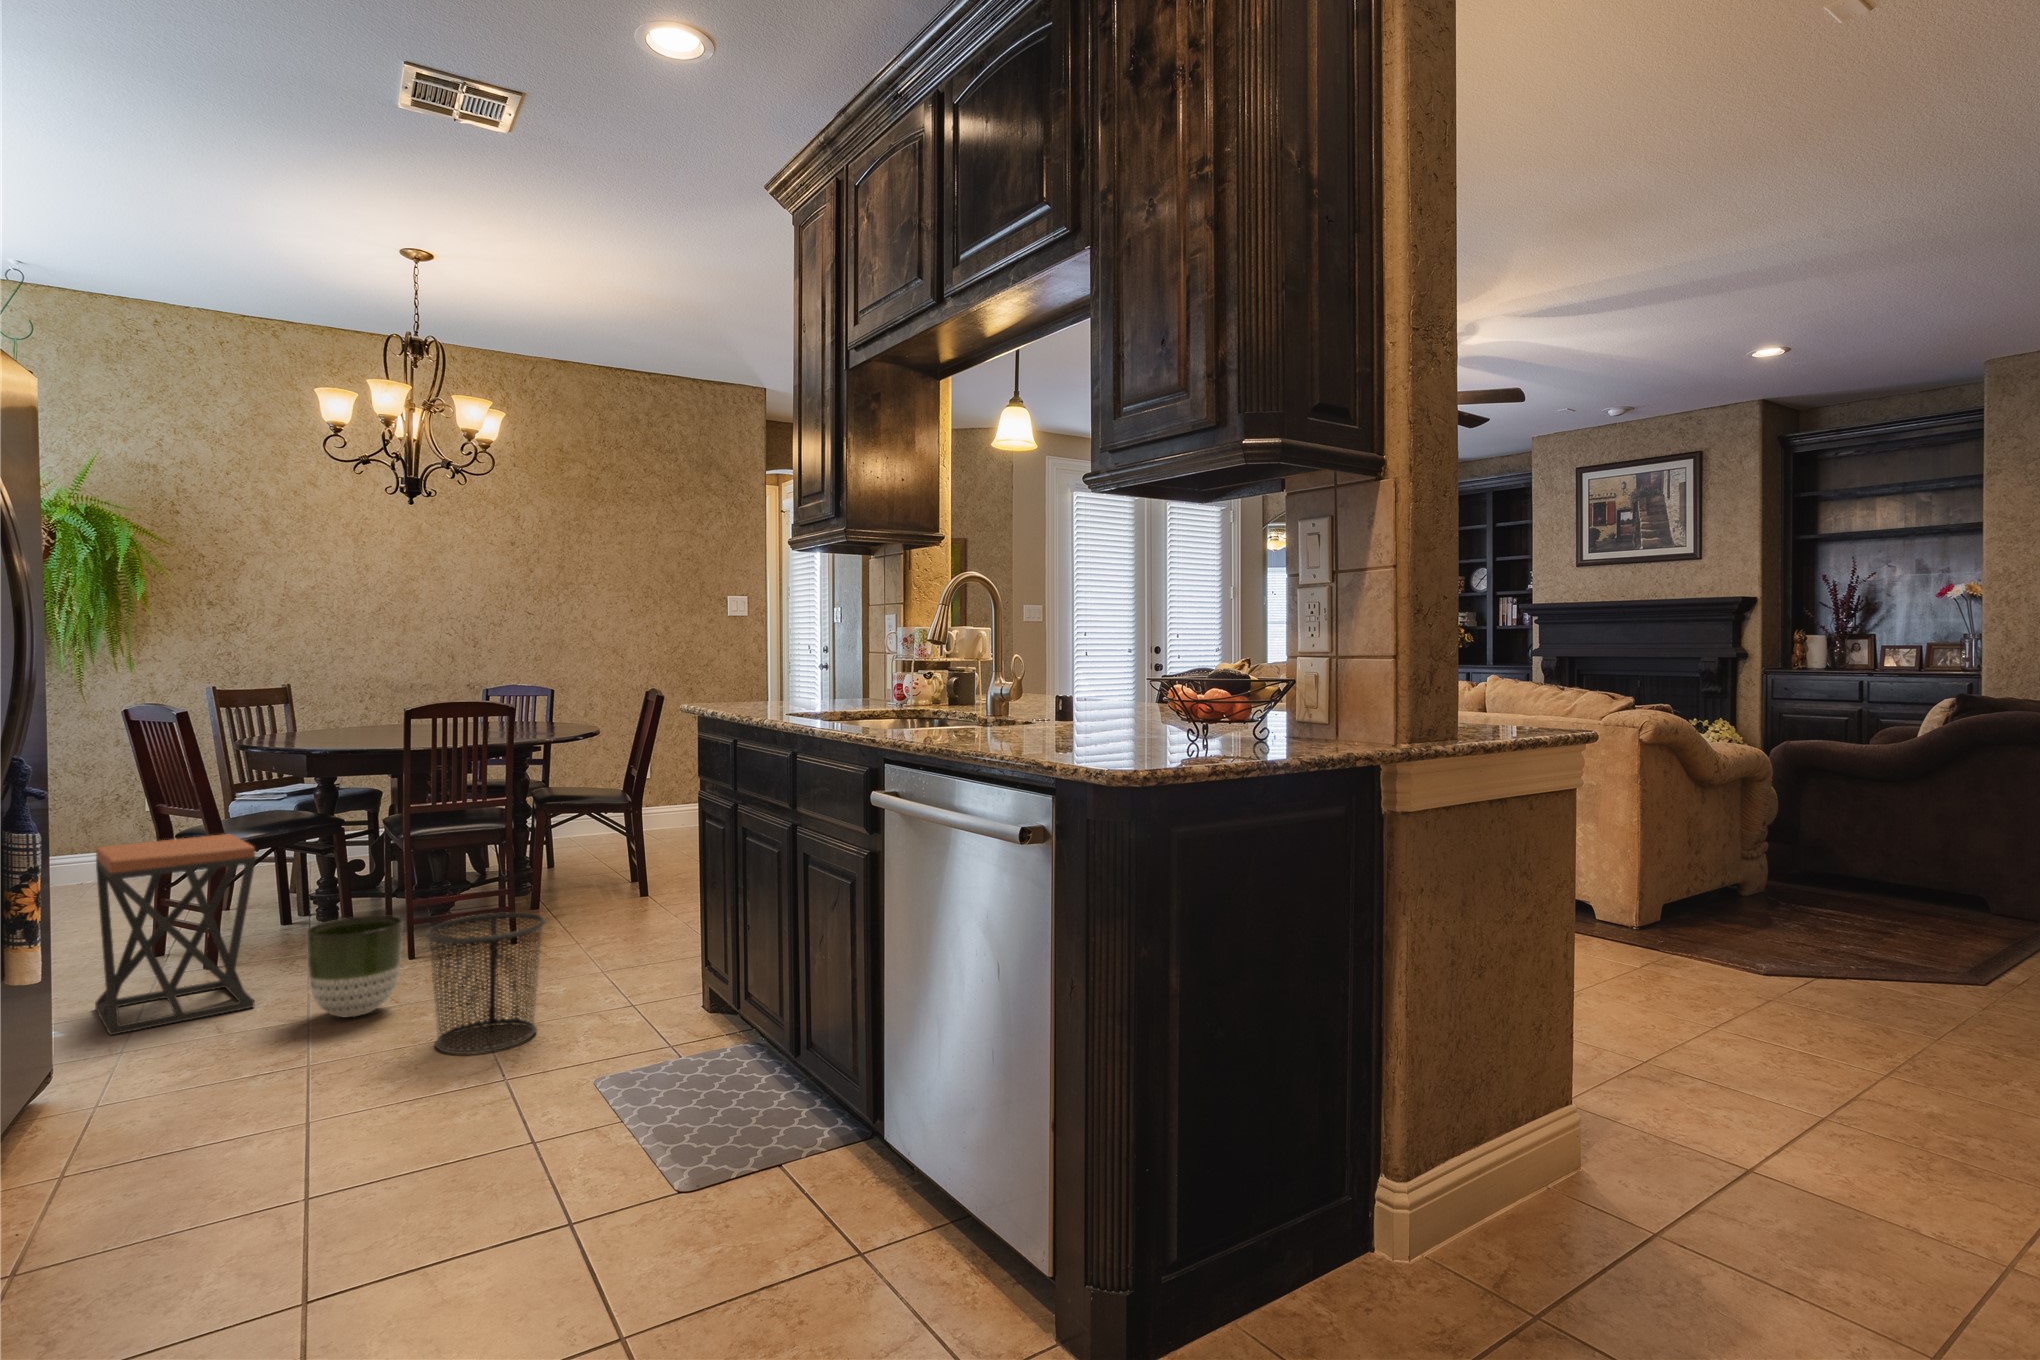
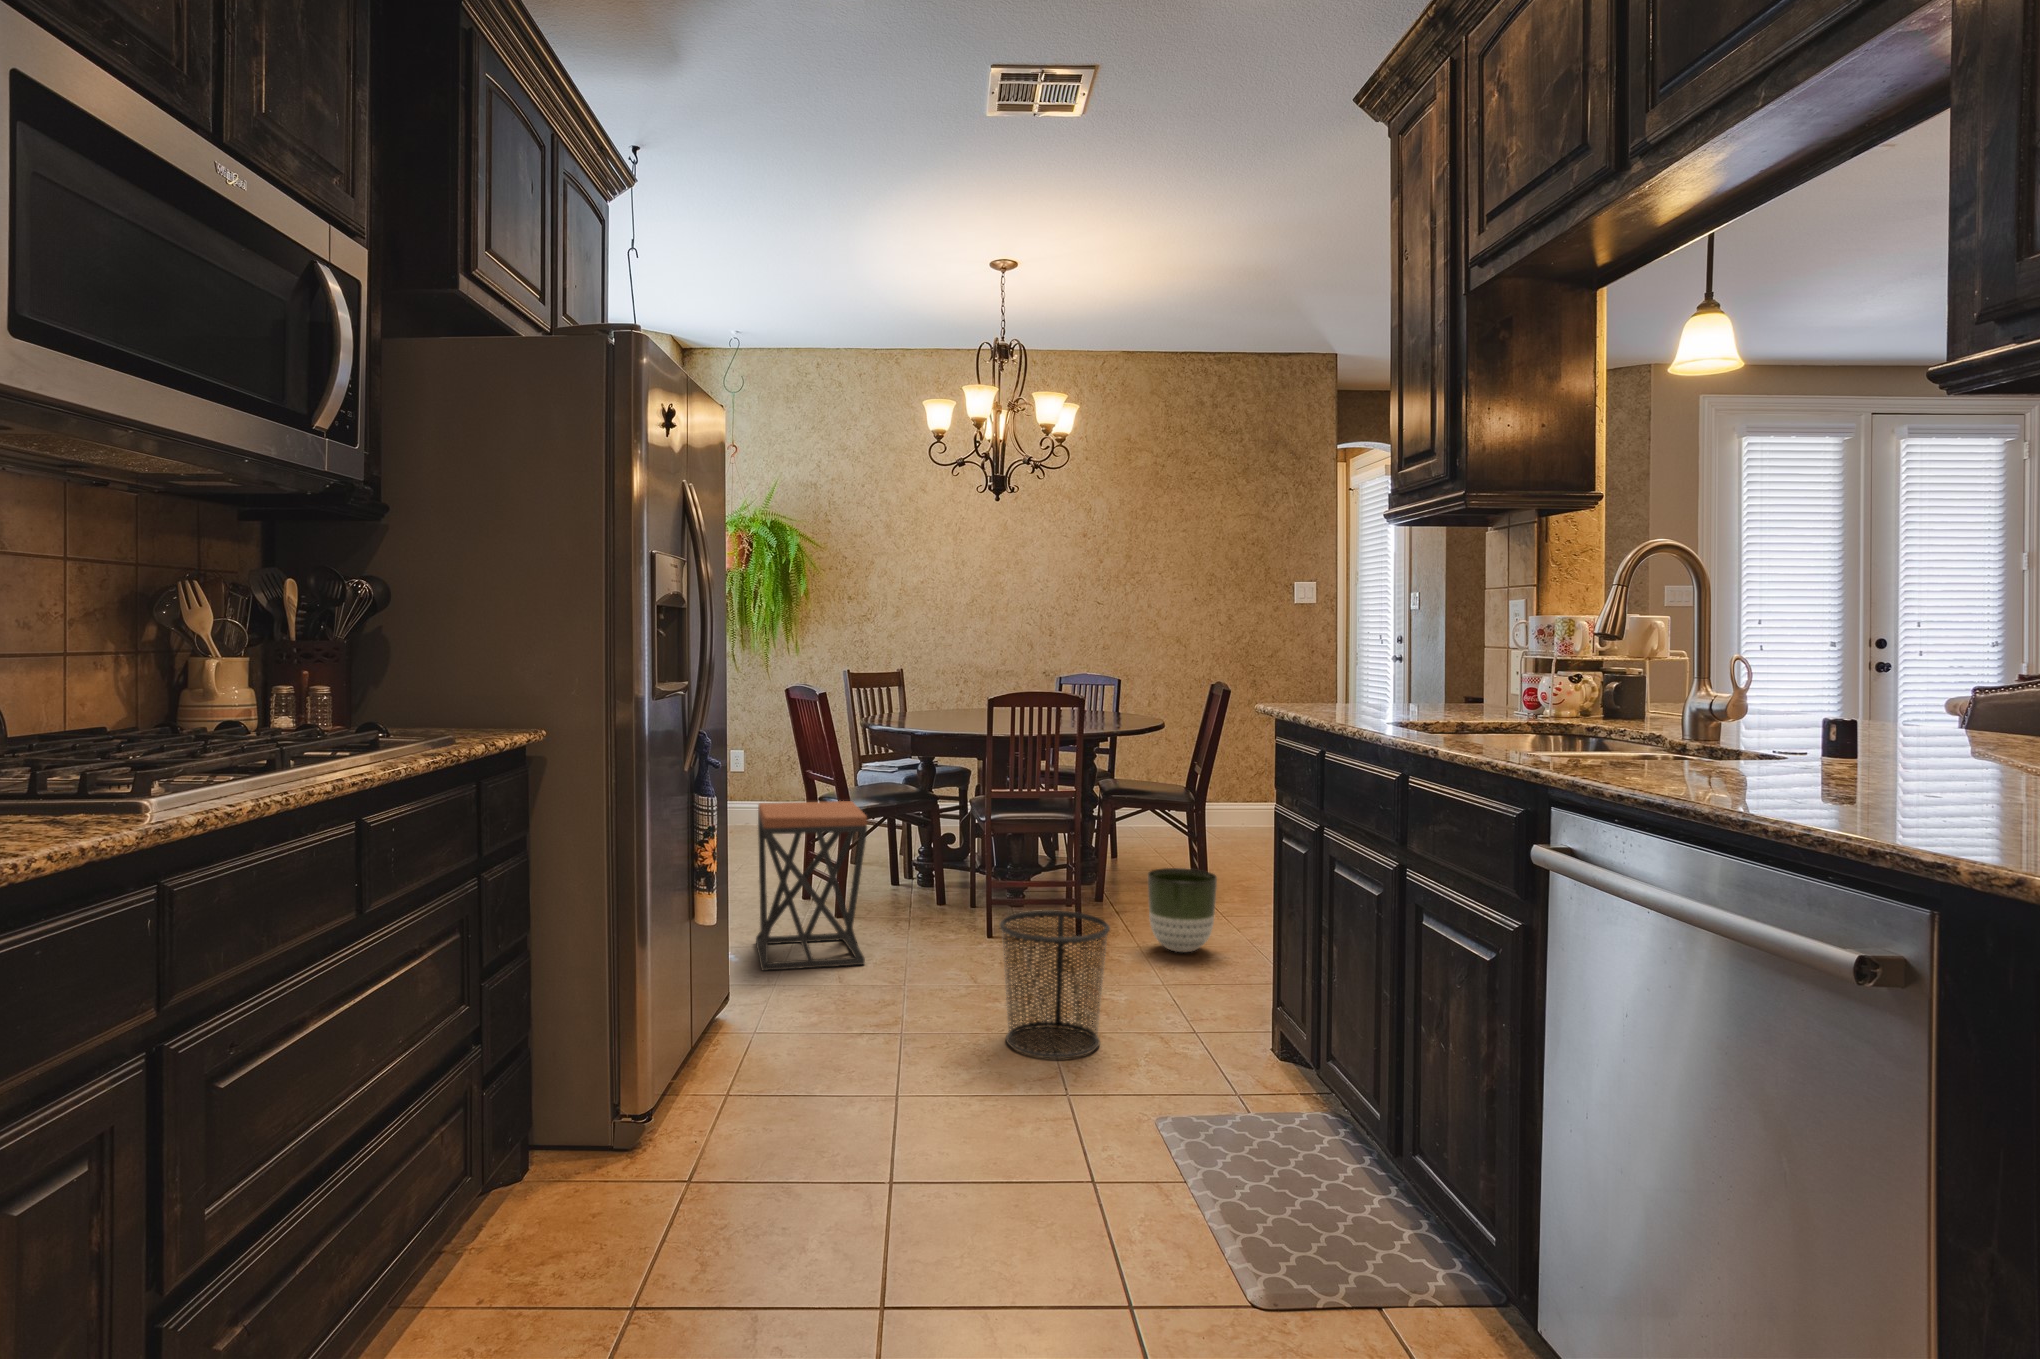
planter: present [307,916,403,1017] -> present [1148,868,1217,952]

